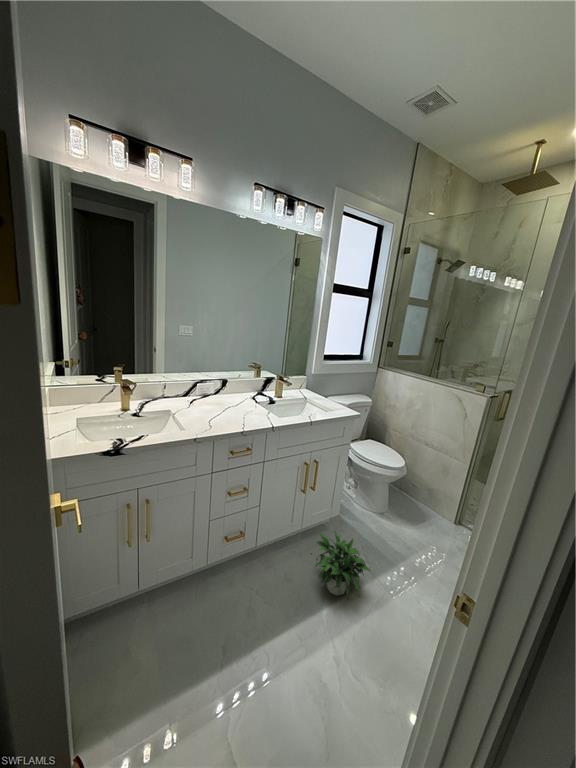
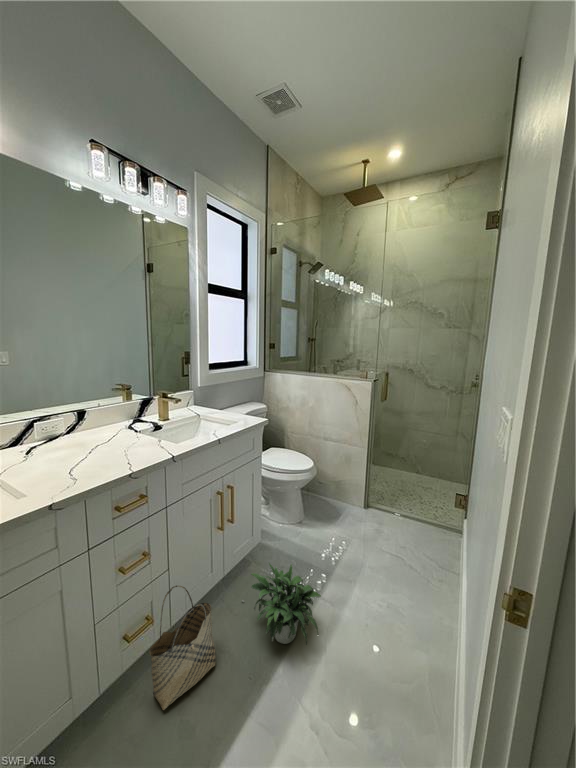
woven basket: none [237,517,283,592] -> present [149,586,216,710]

